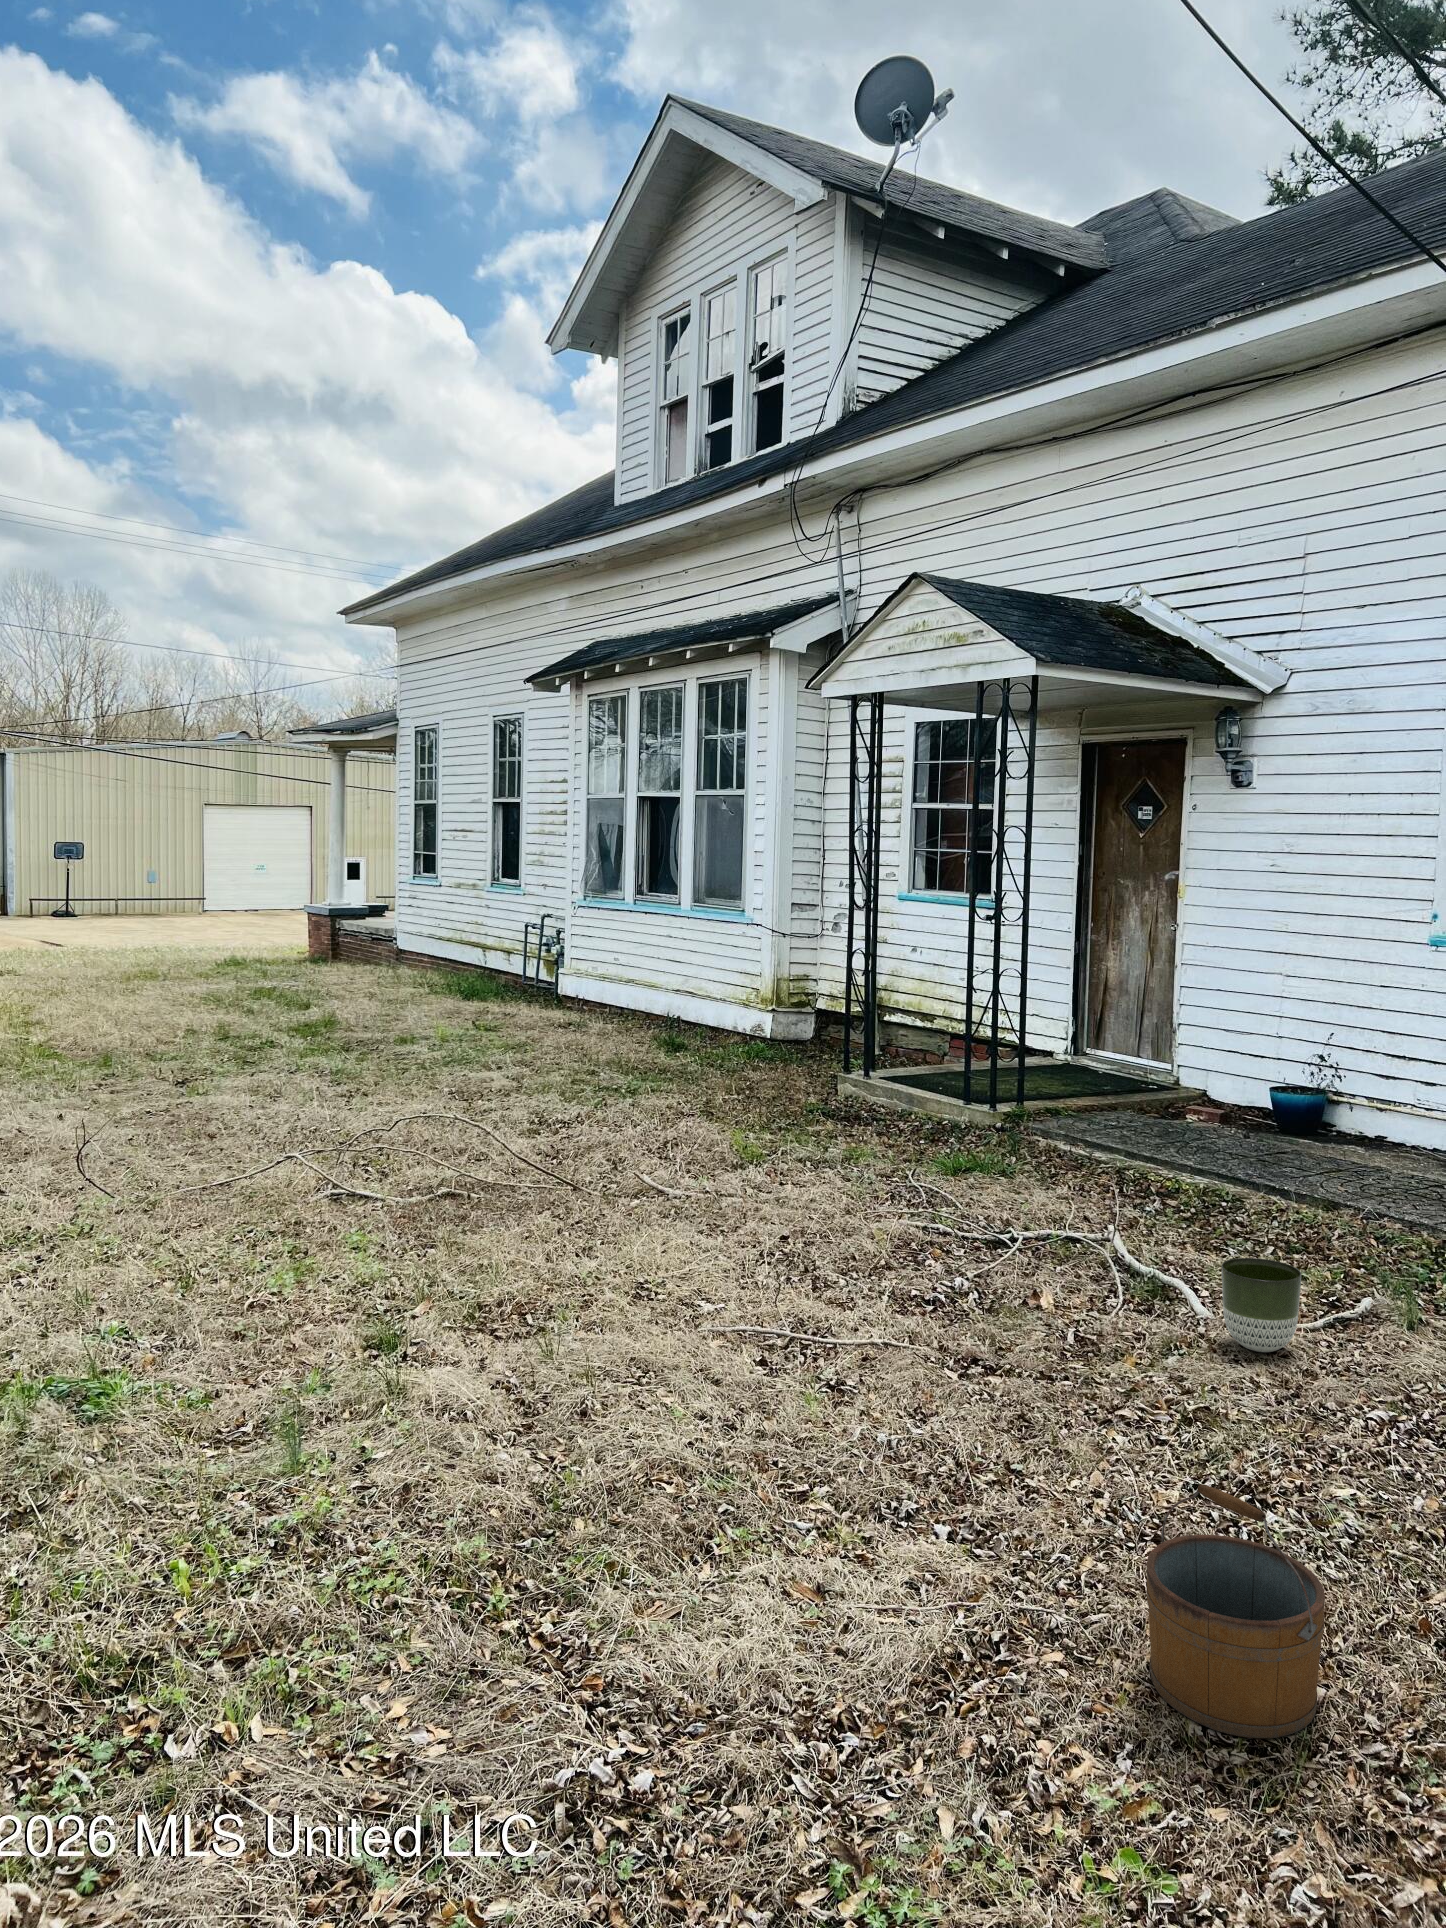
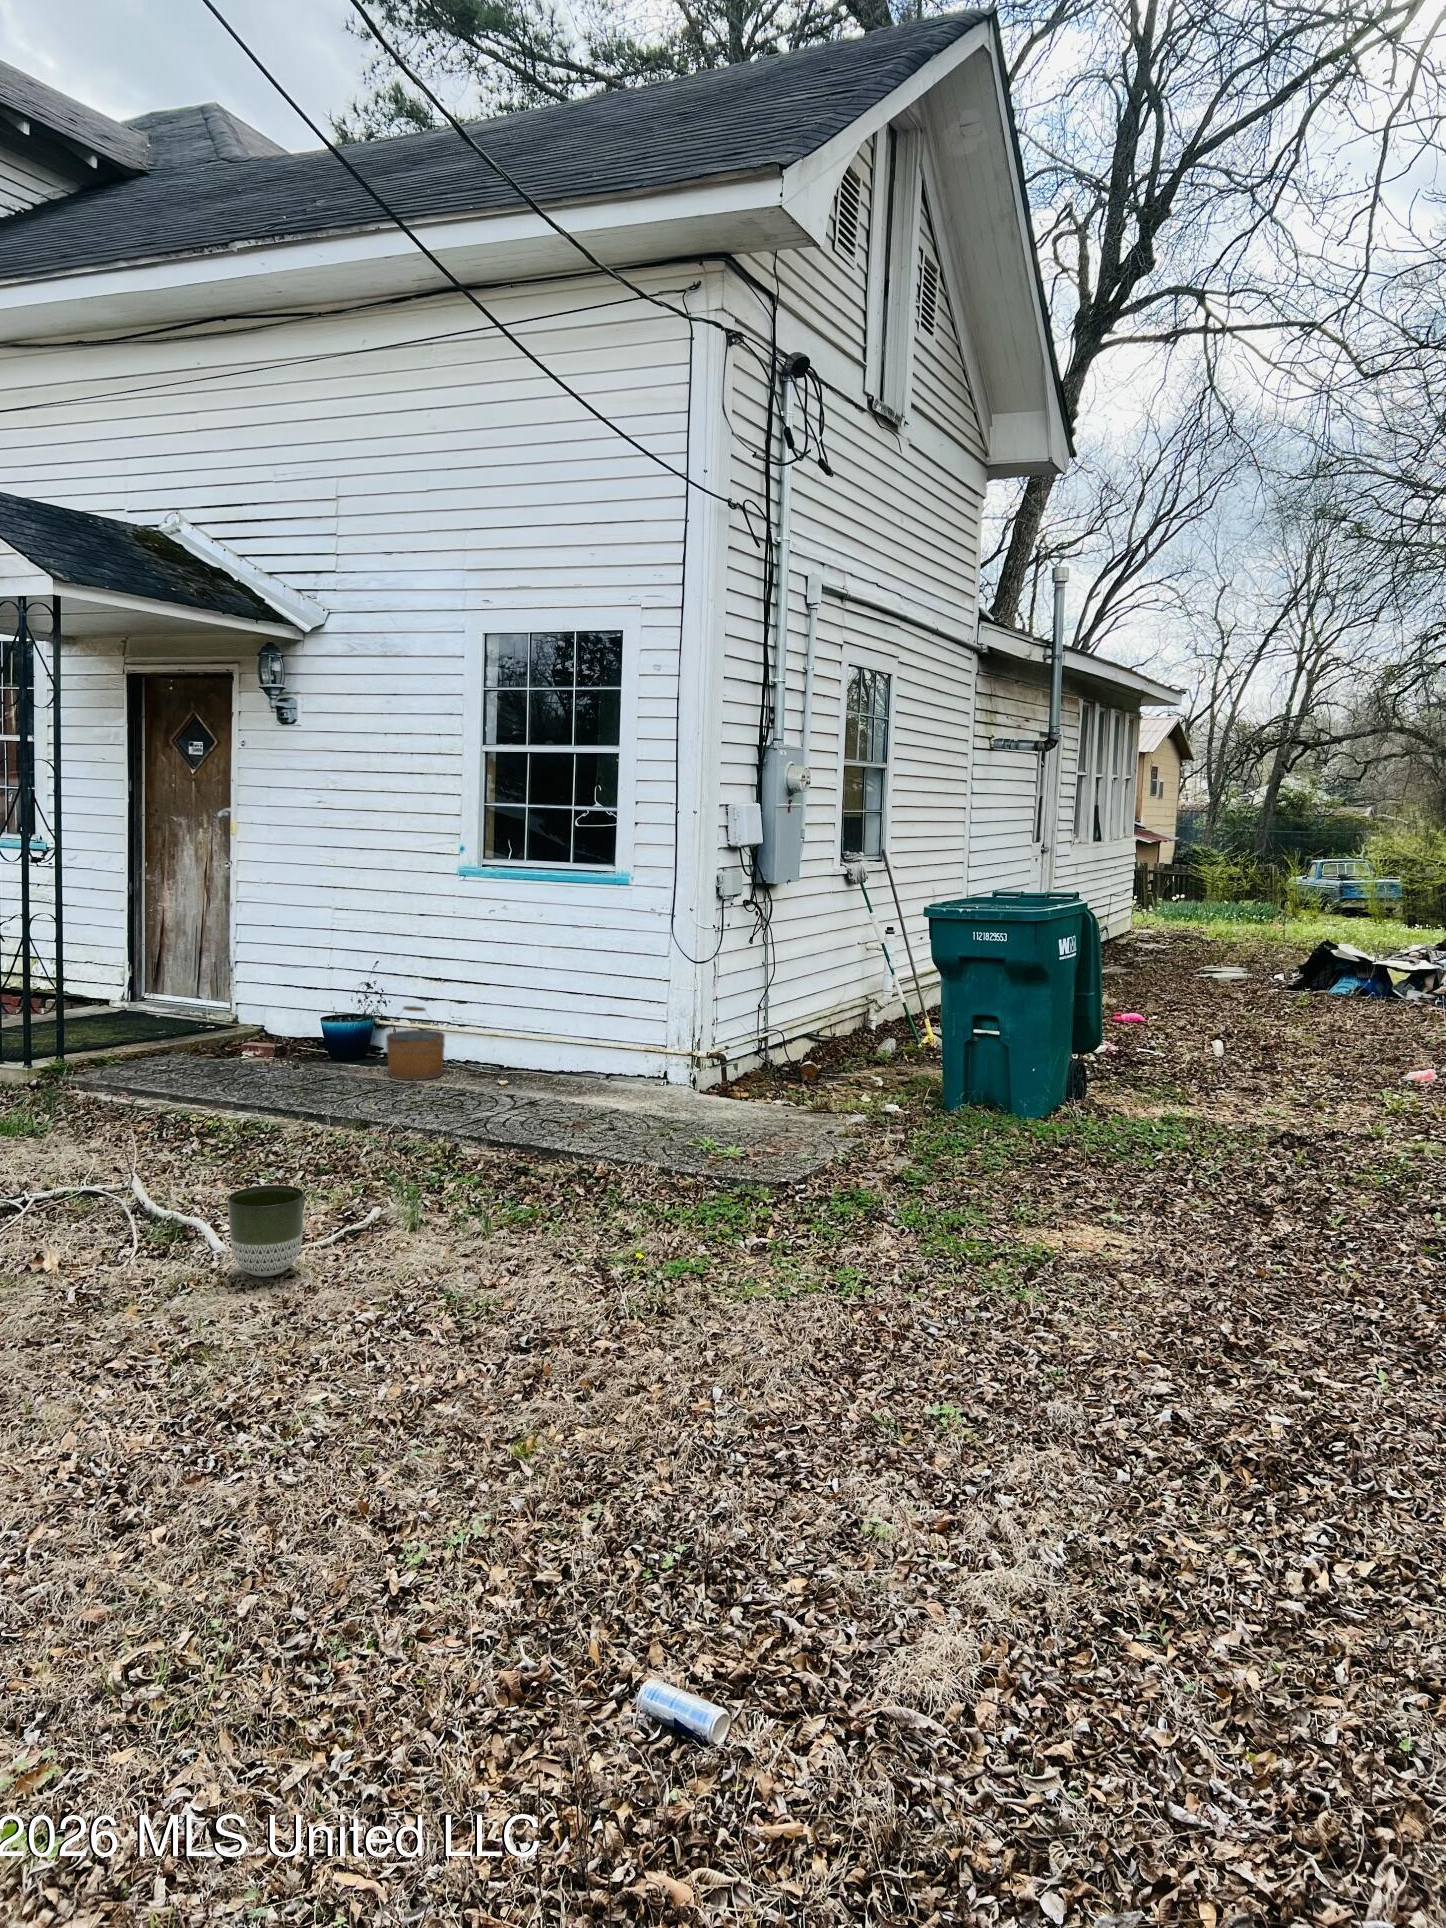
bucket: present [1146,1484,1325,1738] -> present [386,1006,445,1080]

